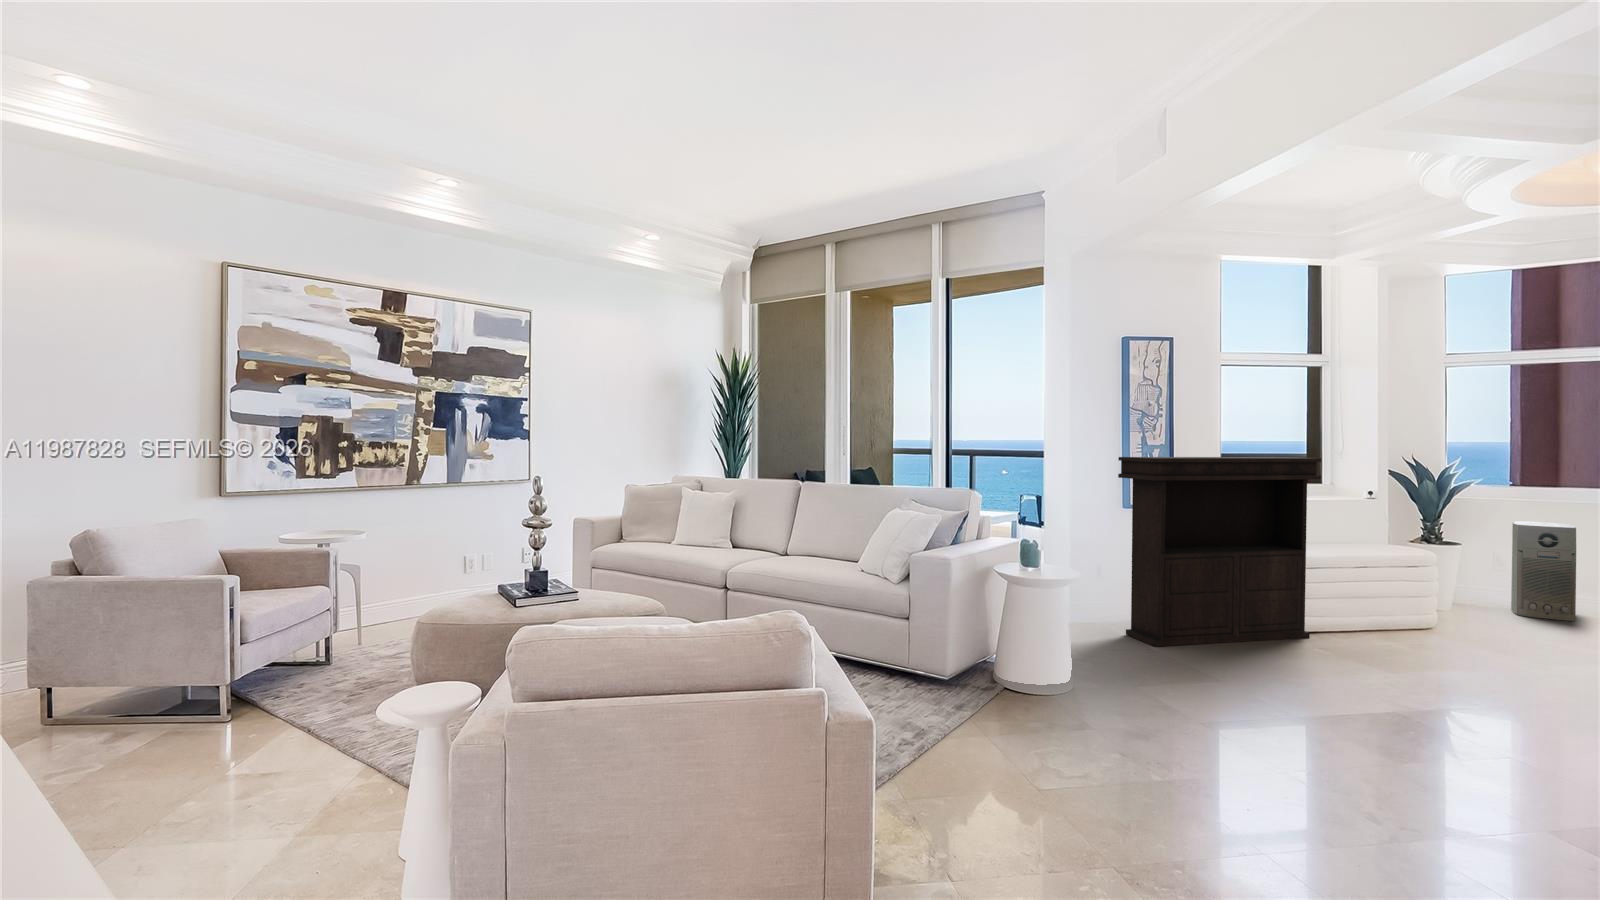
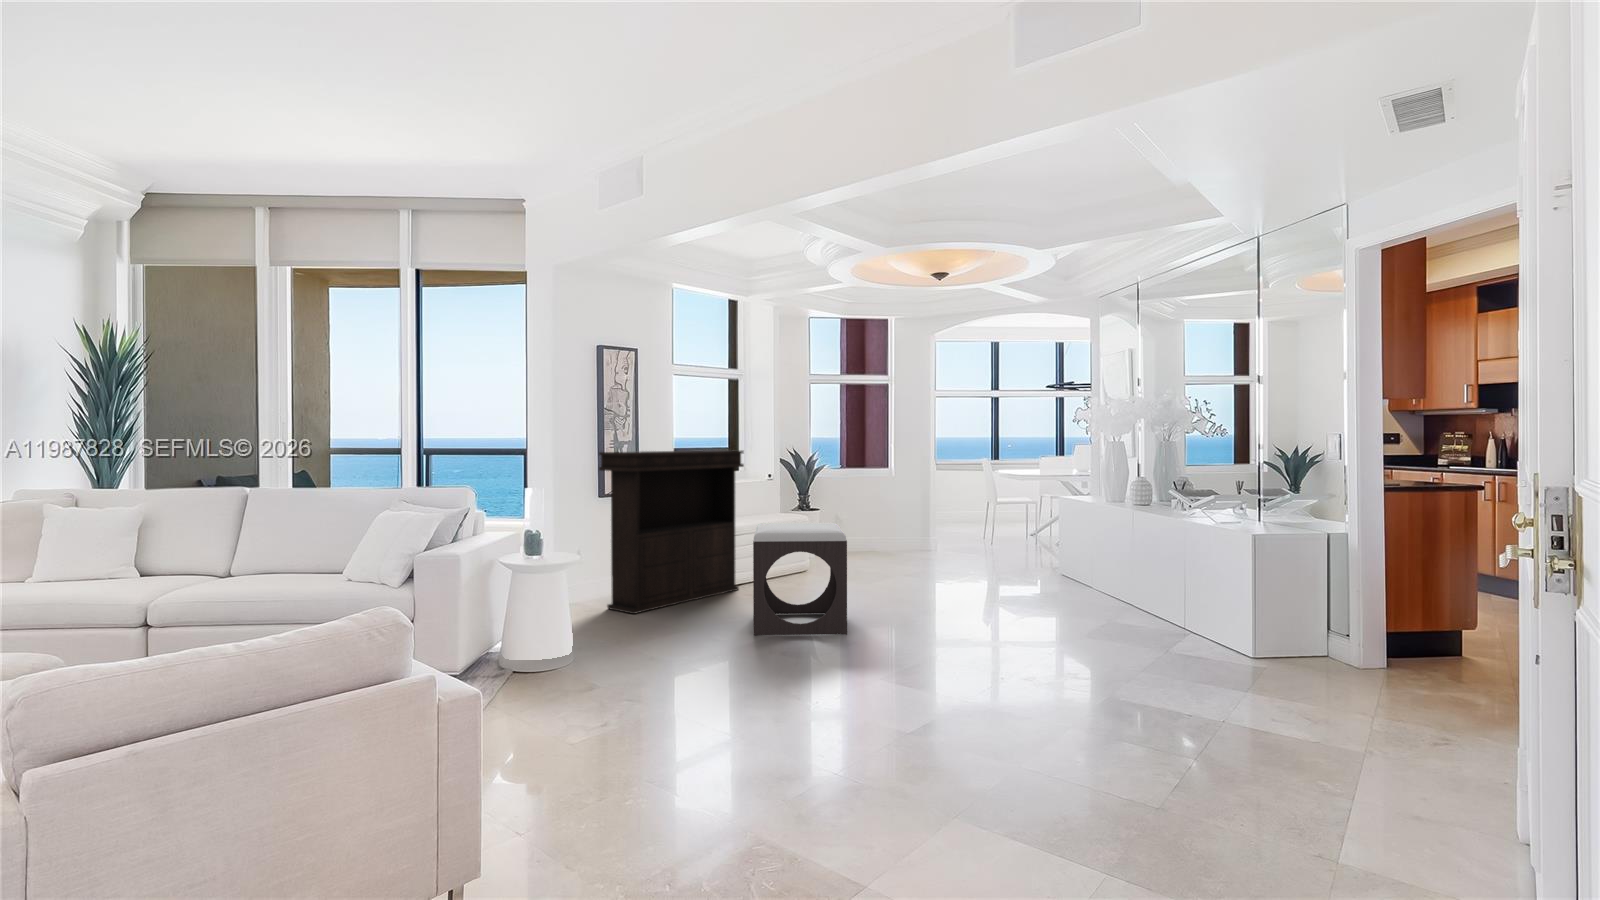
air purifier: present [1511,521,1576,621] -> none [847,492,879,557]
footstool: none [1317,557,1490,740] -> present [753,523,847,635]

